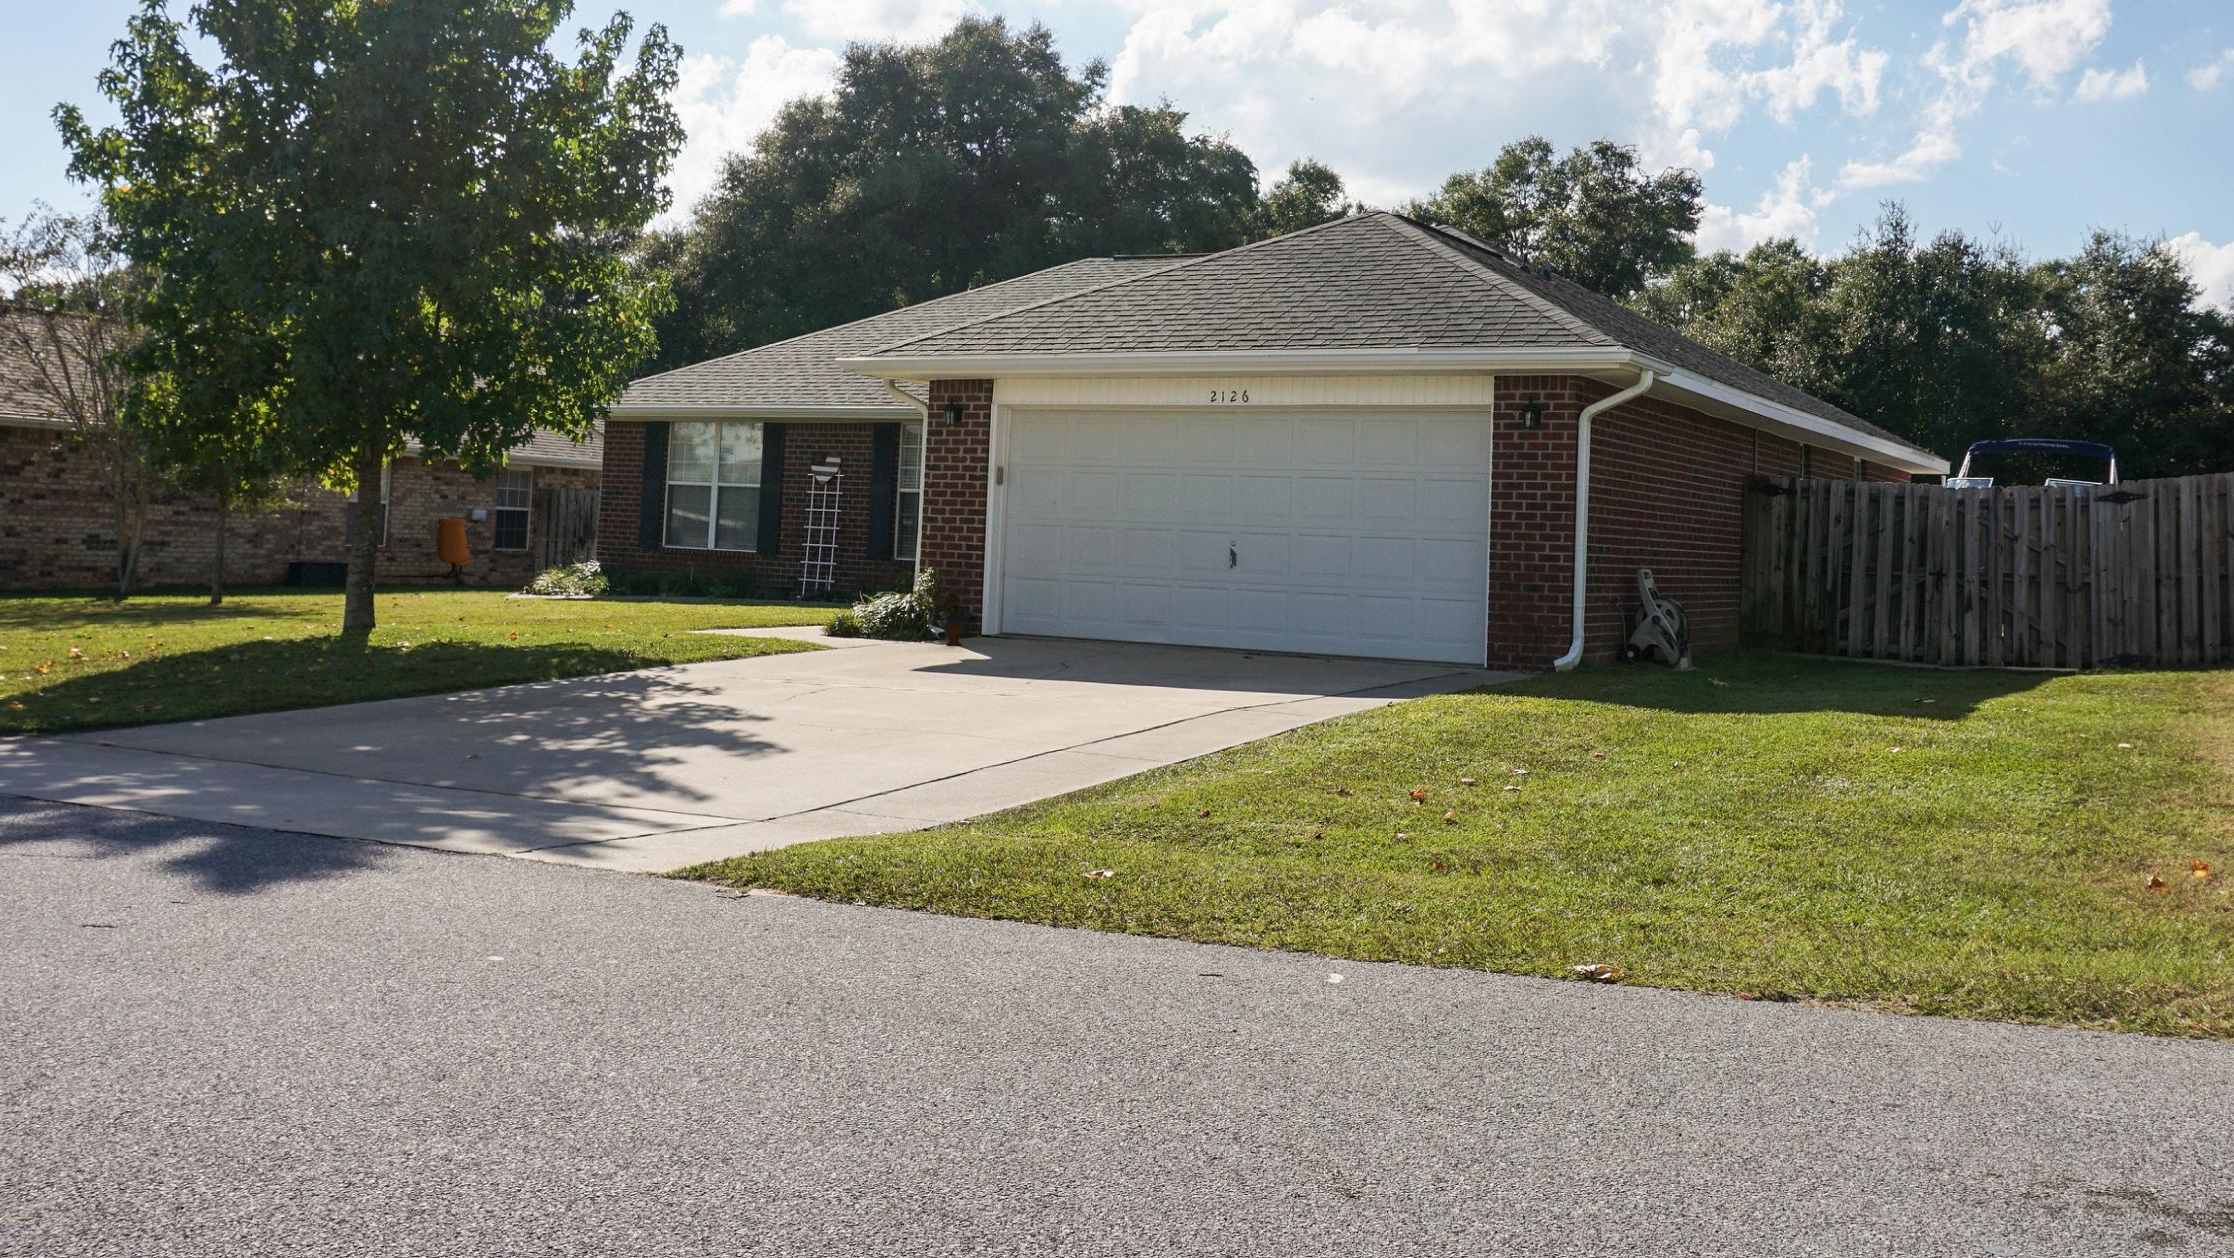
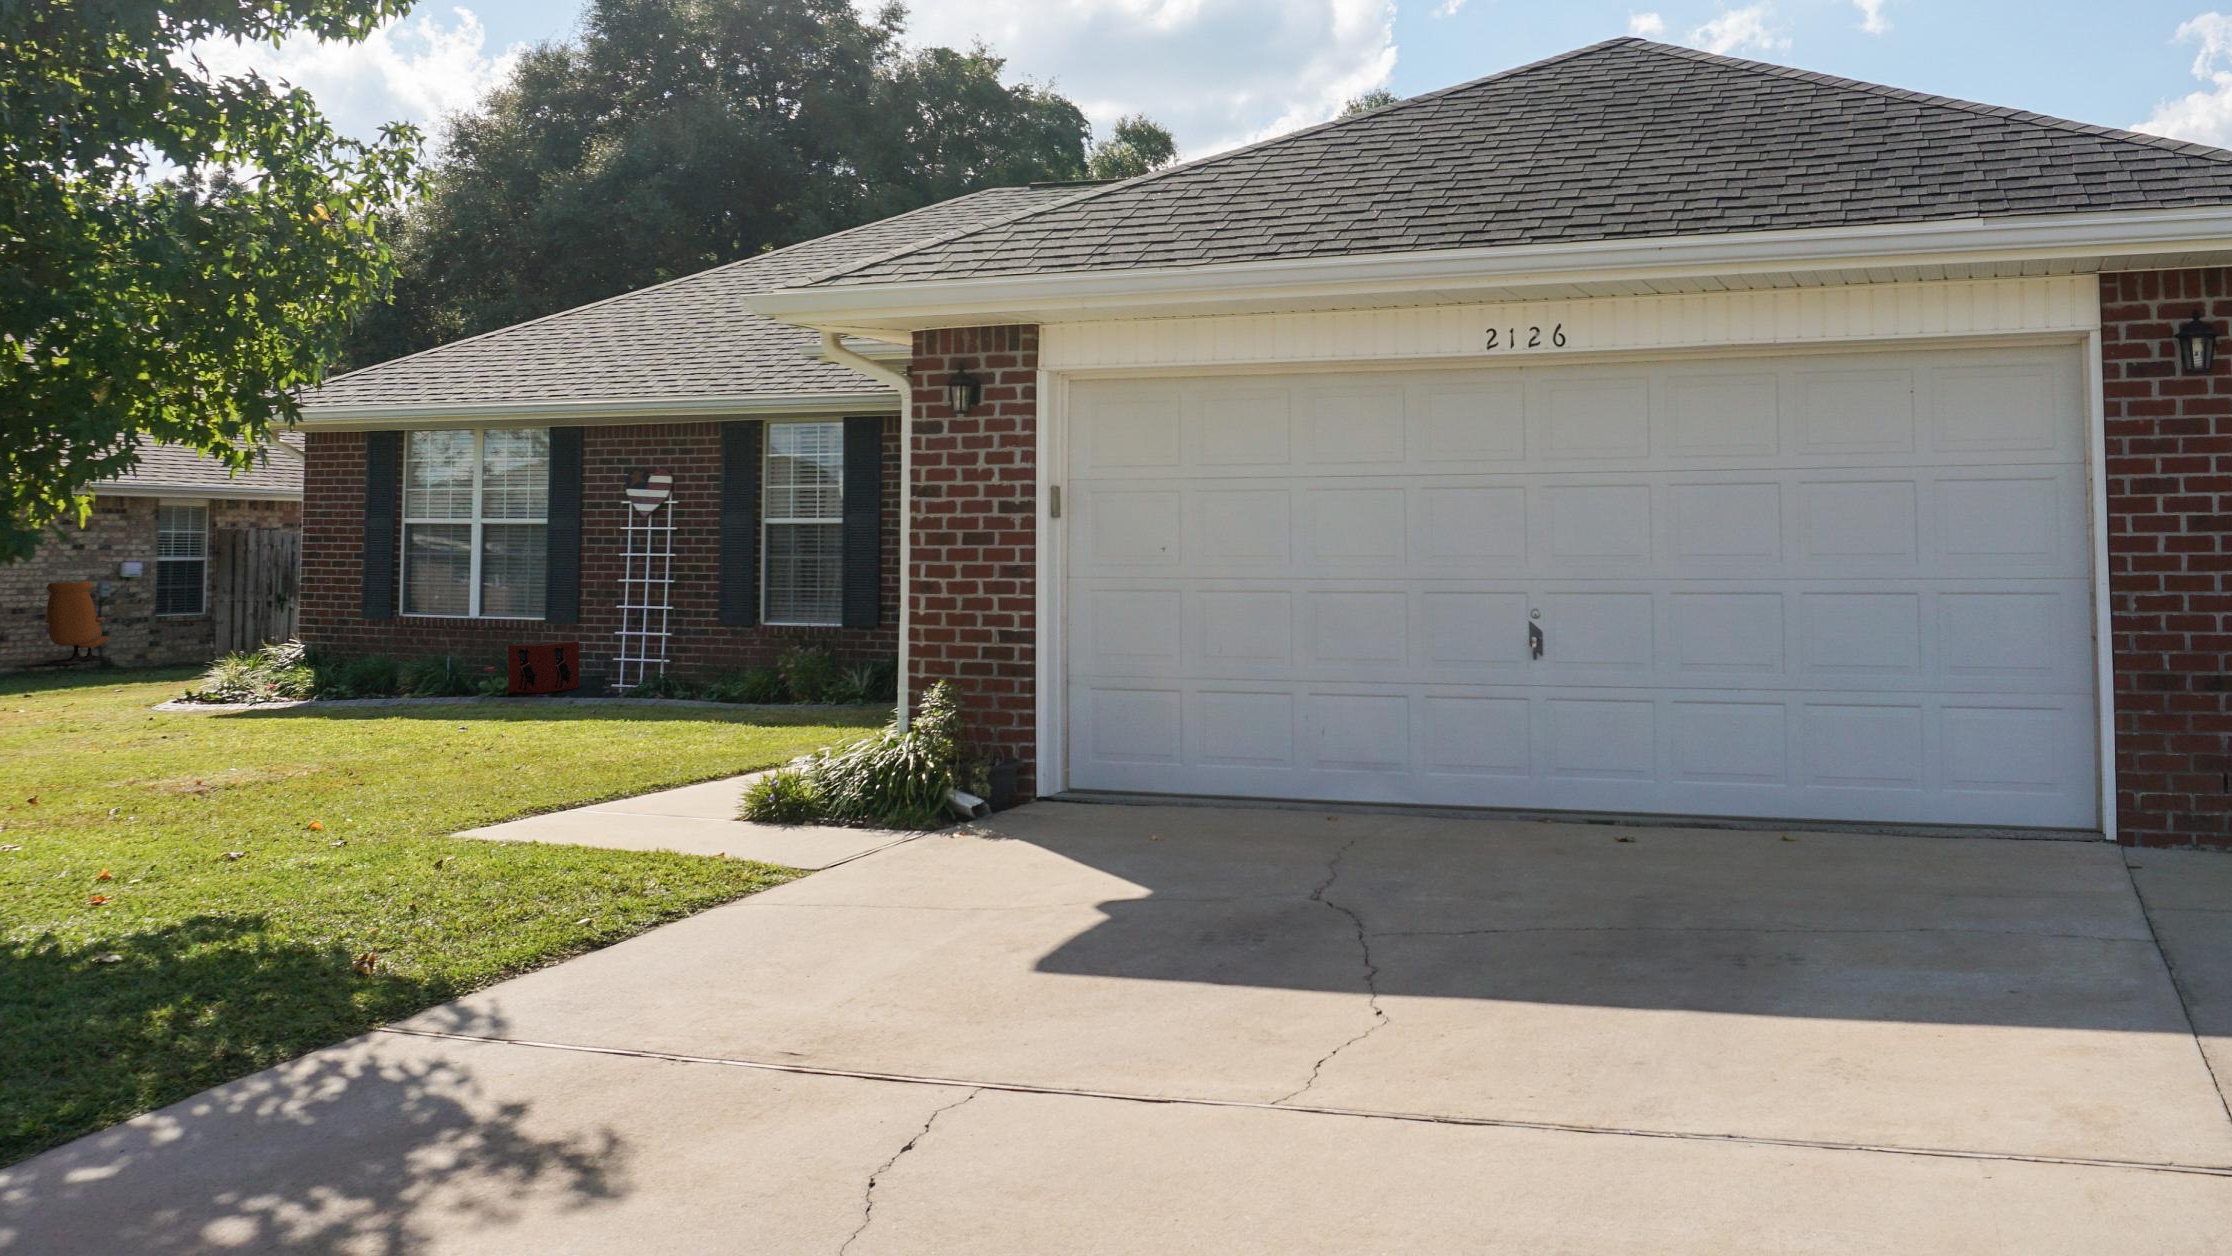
storage box: none [730,567,776,599] -> present [508,641,579,693]
potted plant: present [941,591,964,646] -> none [965,715,1008,822]

